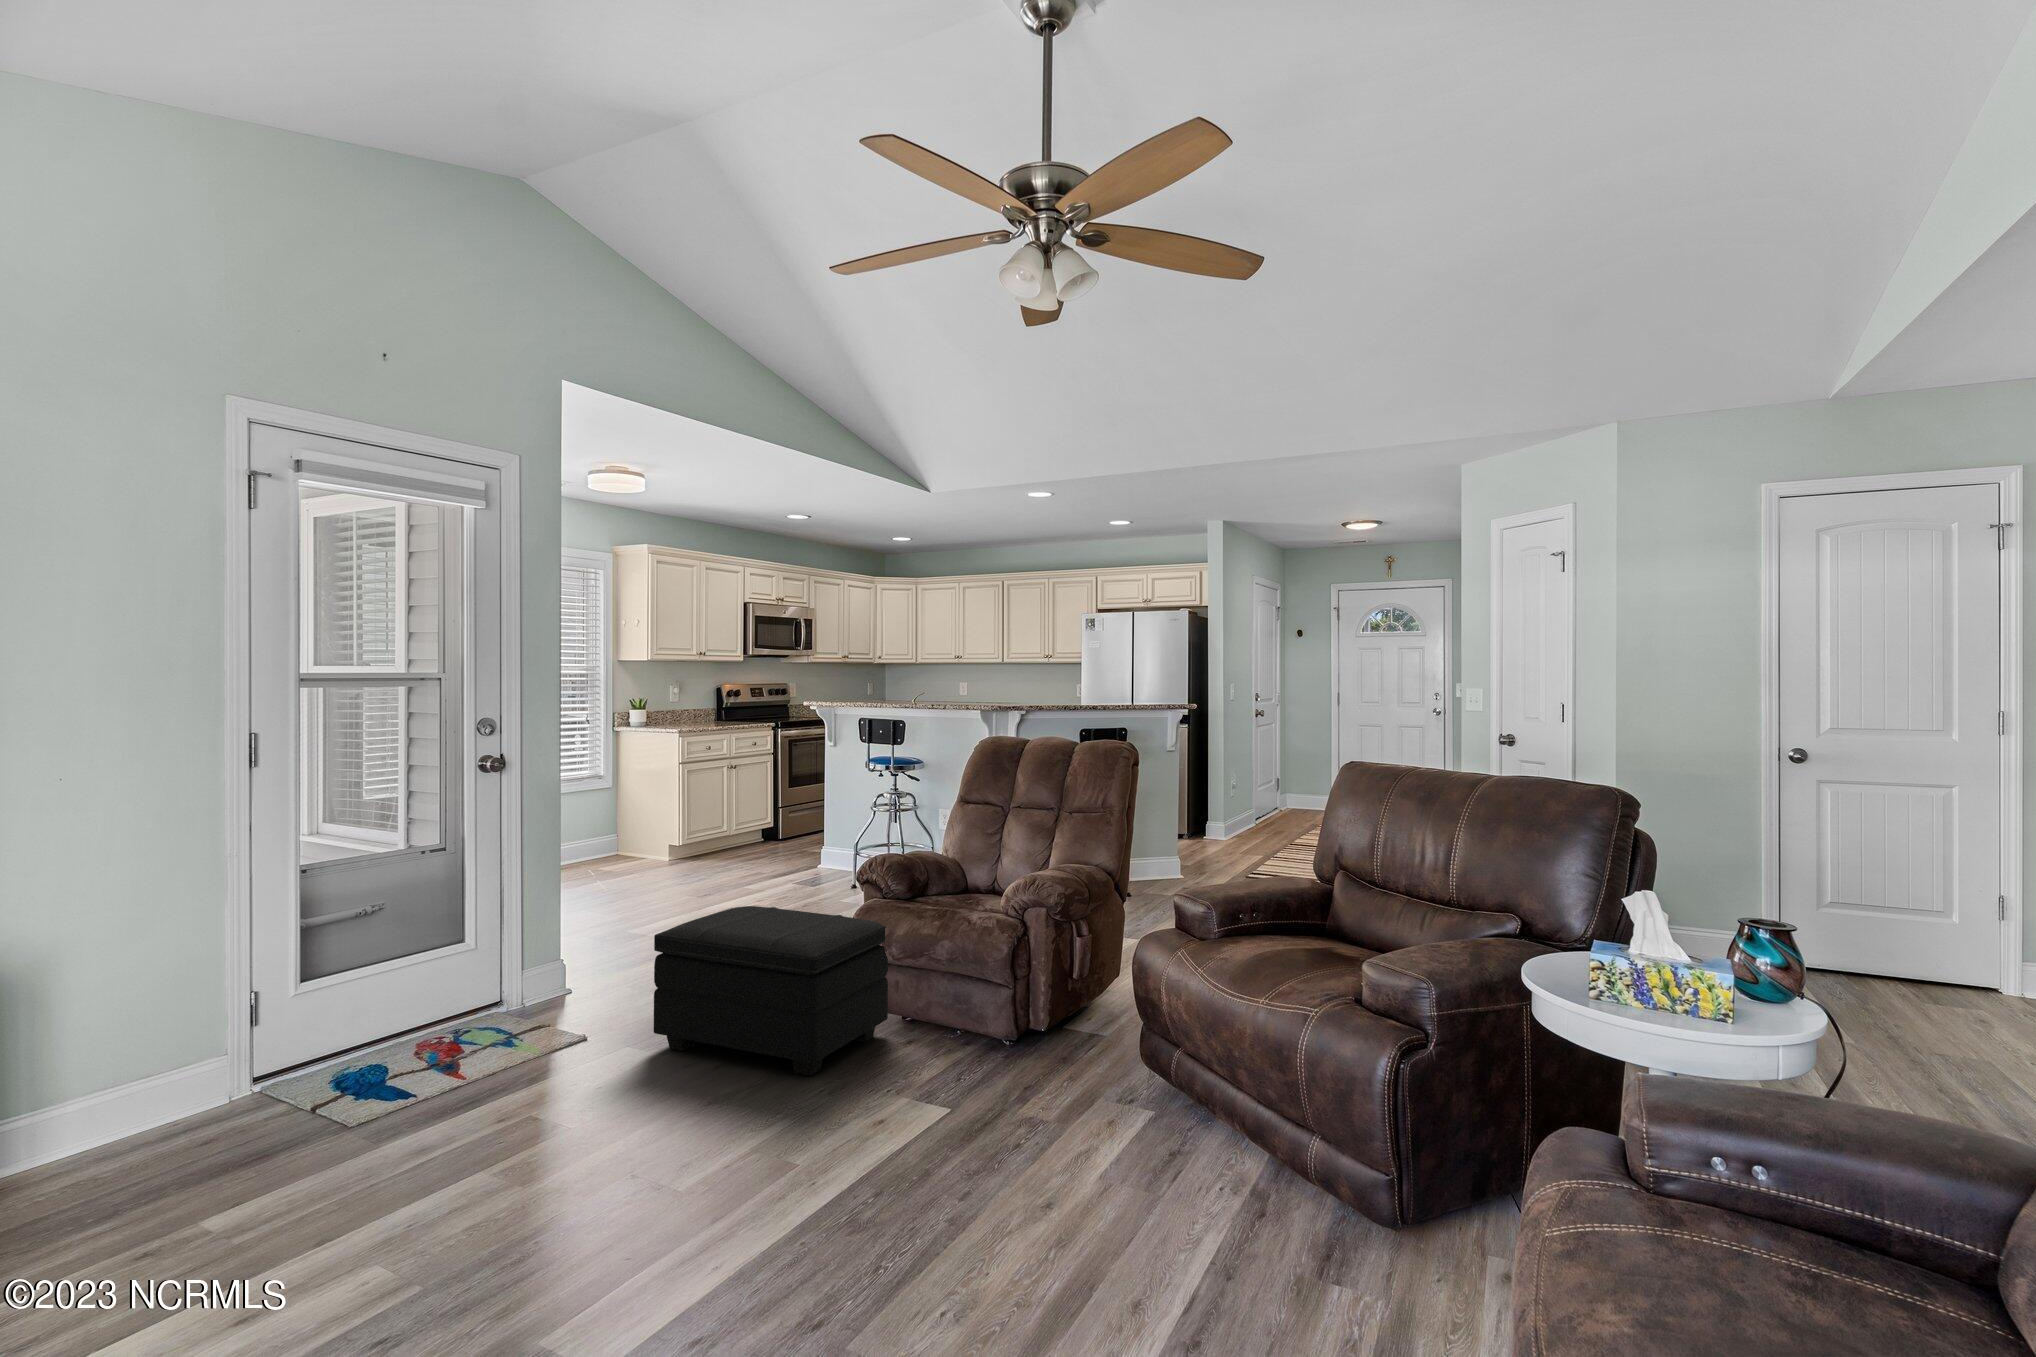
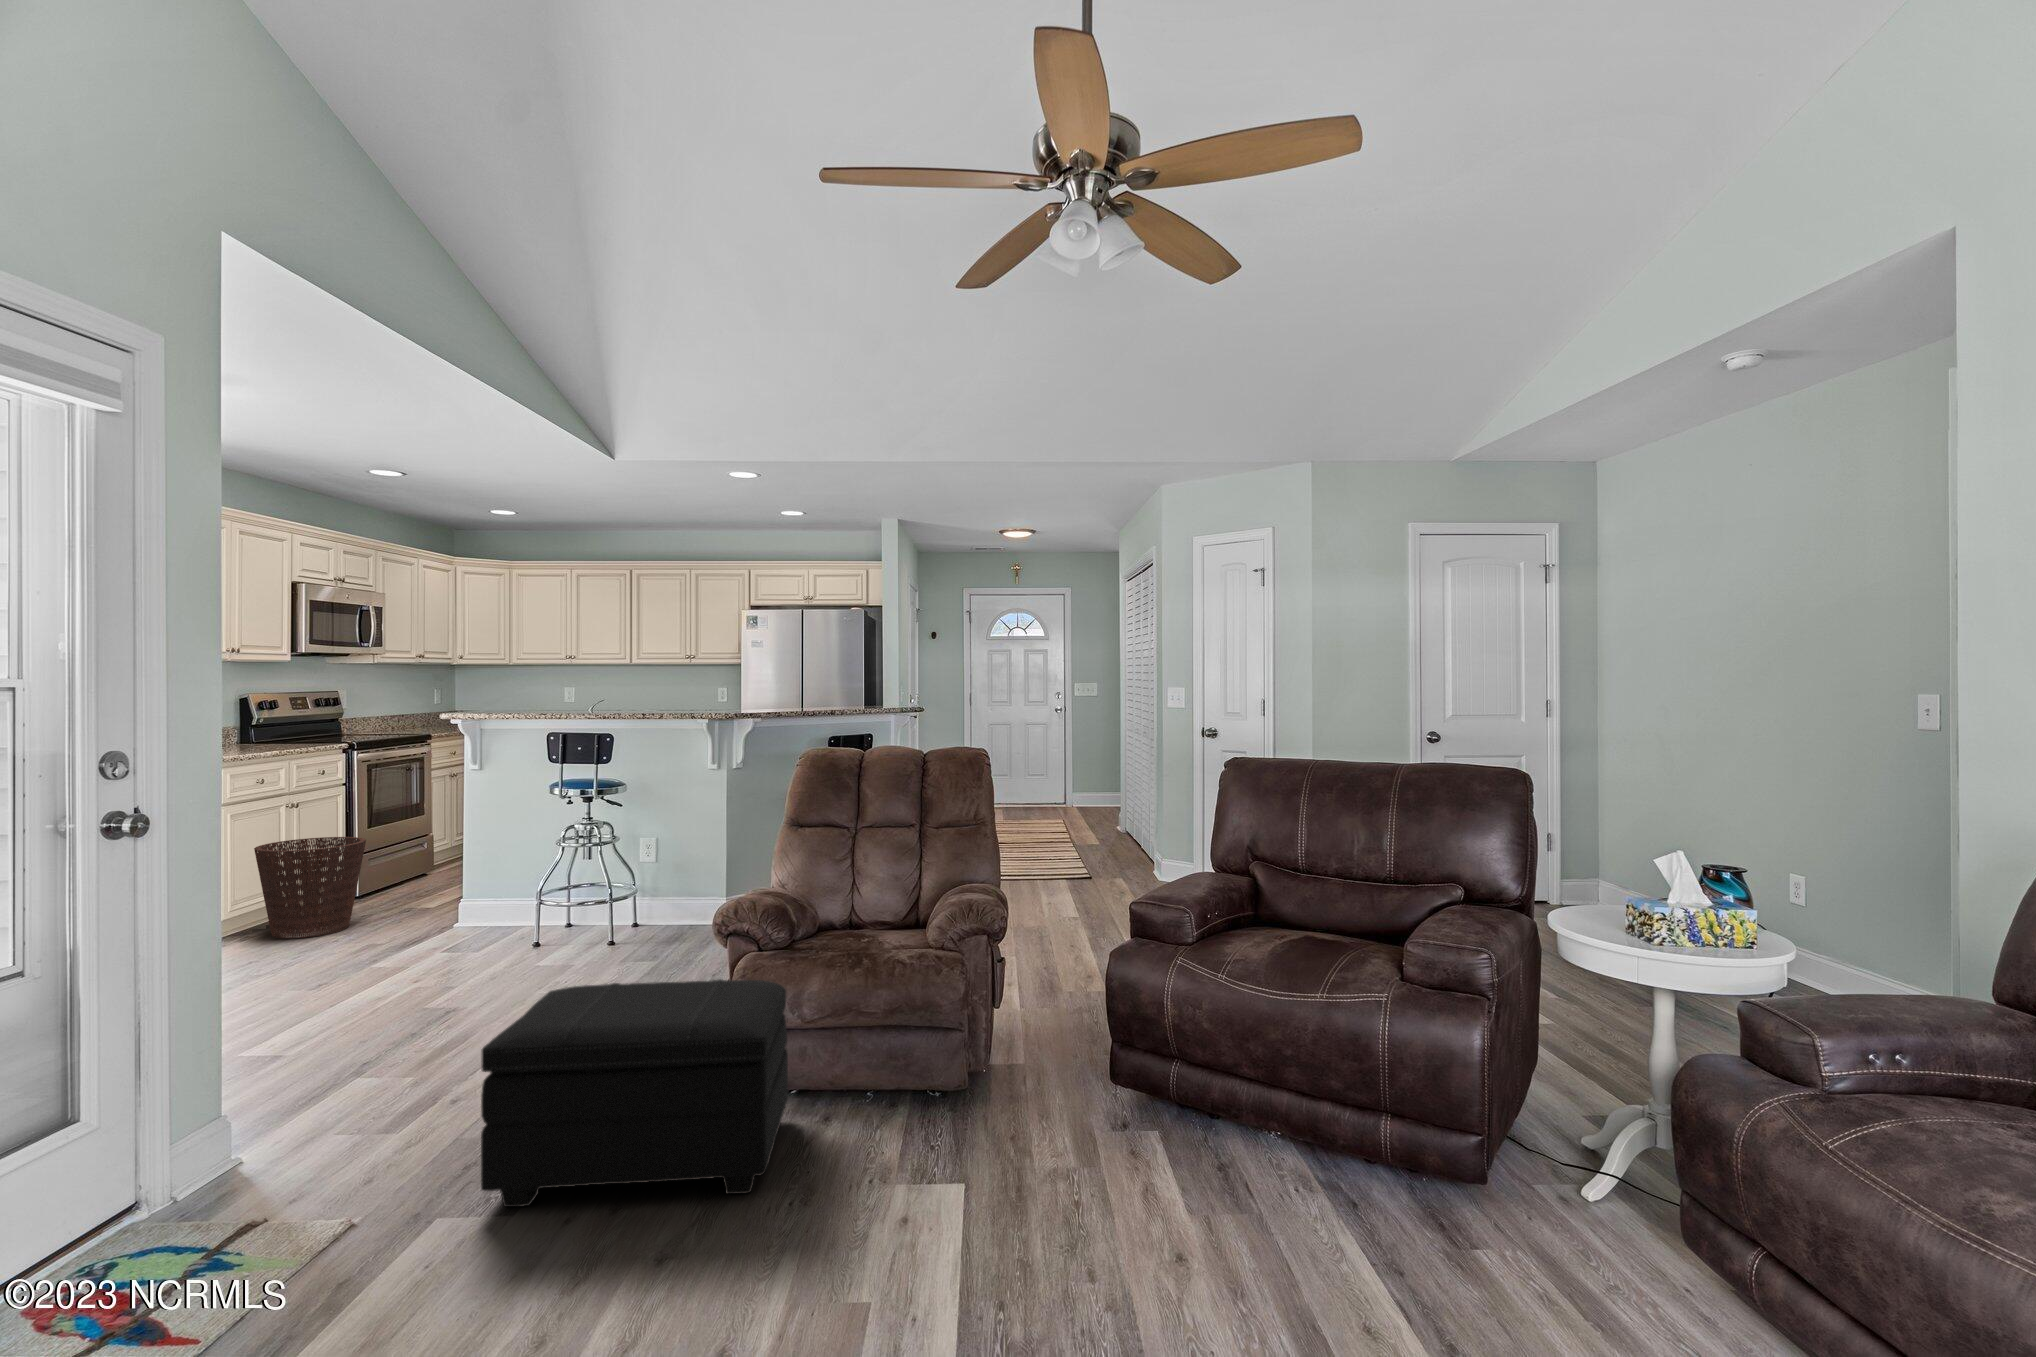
basket: none [703,792,772,864] -> present [254,837,366,938]

